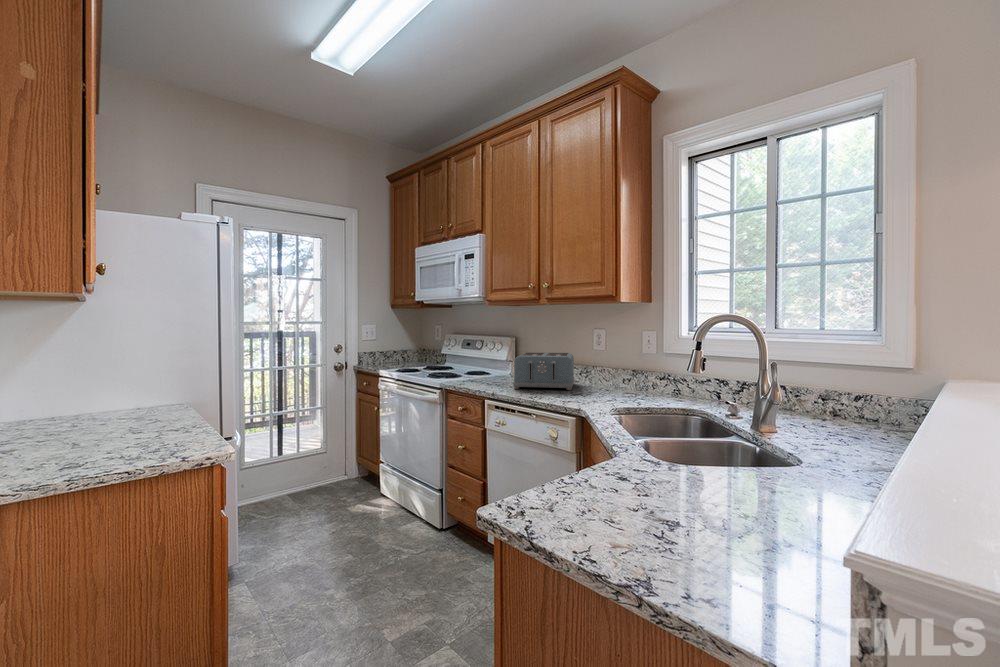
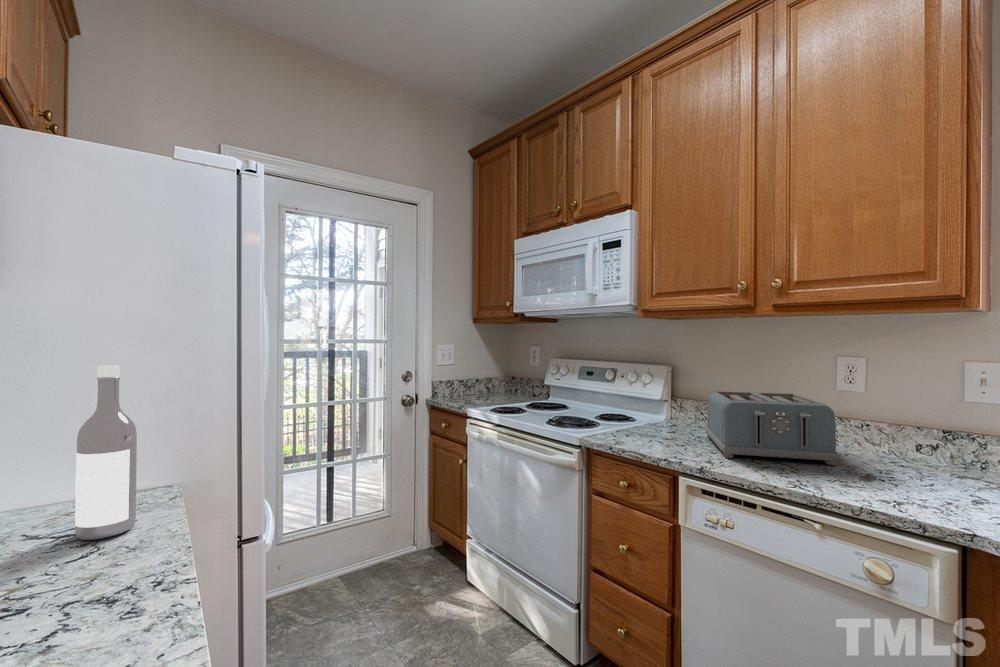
wine bottle: none [142,333,170,415] -> present [75,365,137,540]

